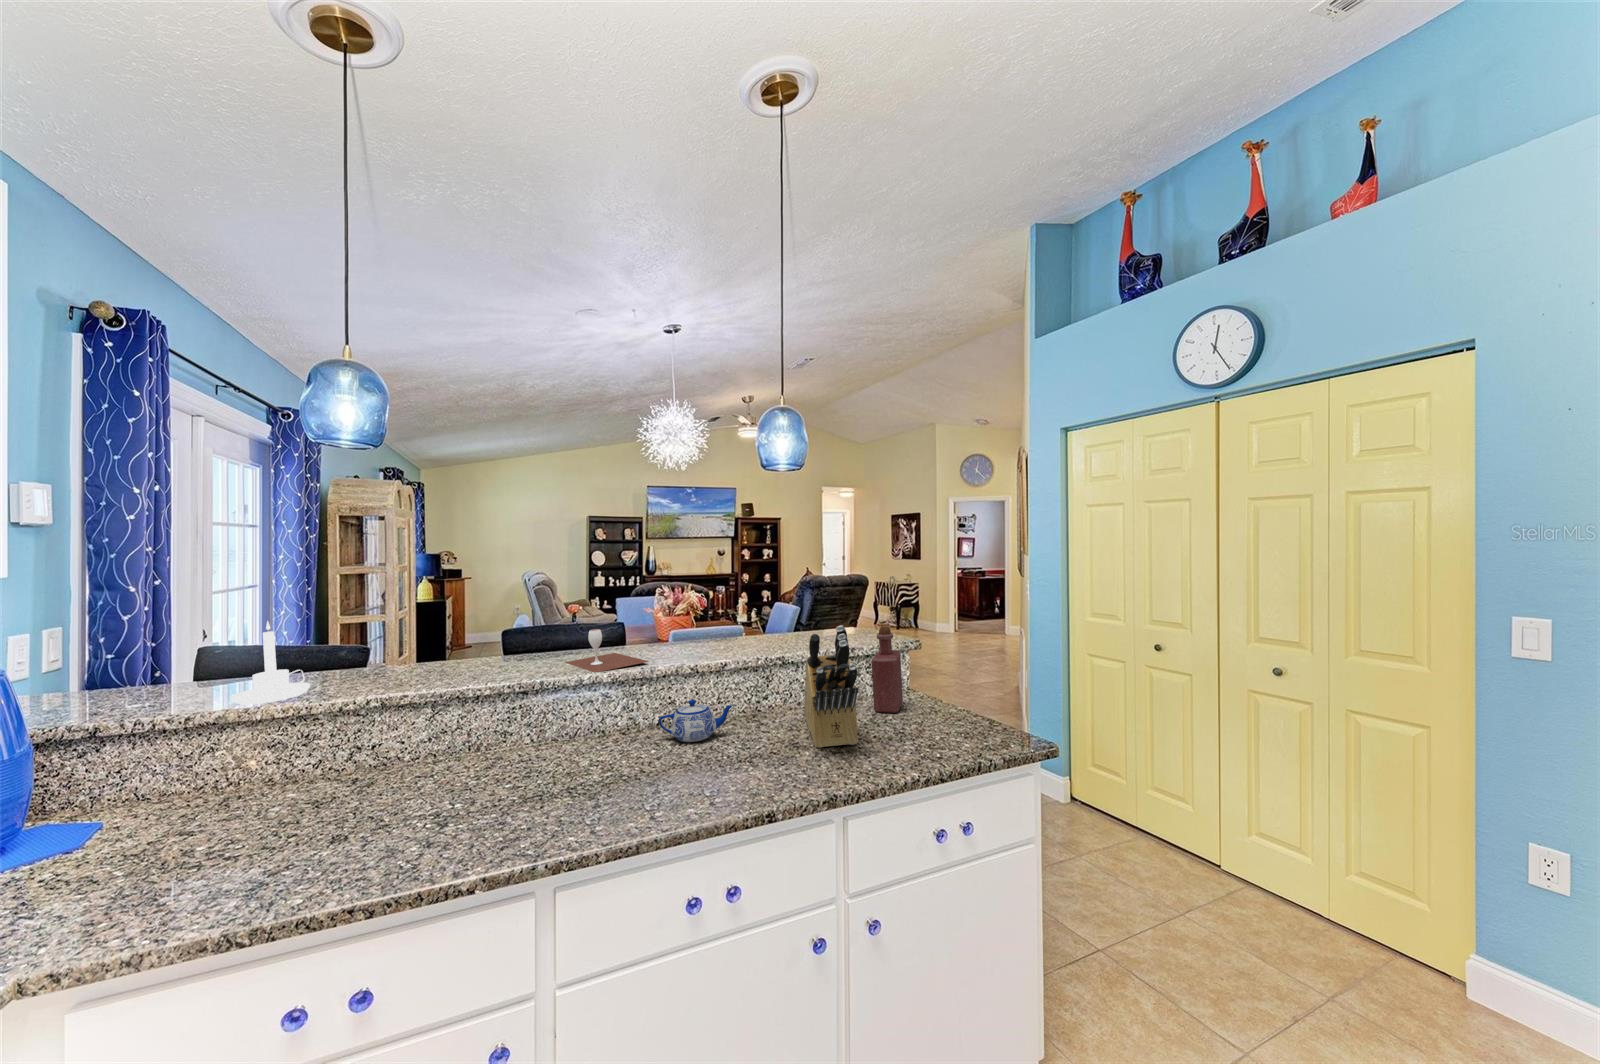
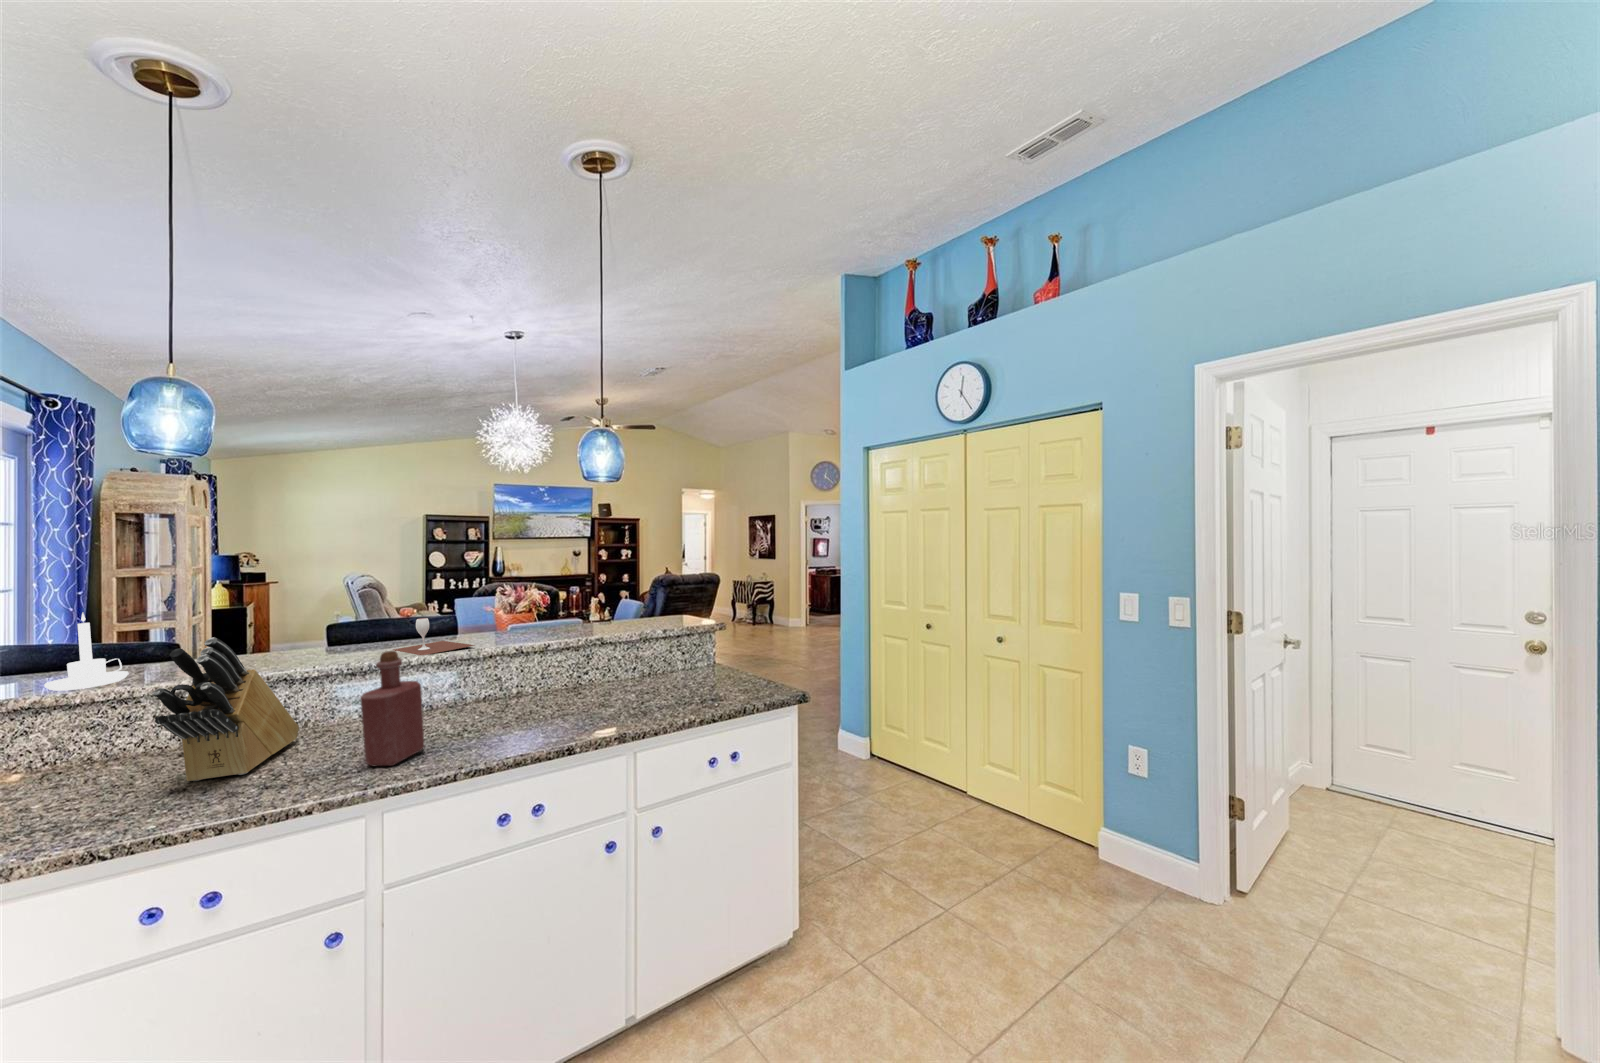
knife block: present [804,625,858,748] -> present [152,637,299,781]
bottle: present [871,626,903,713] -> present [360,651,424,766]
teapot: present [658,700,733,742] -> none [482,675,553,711]

